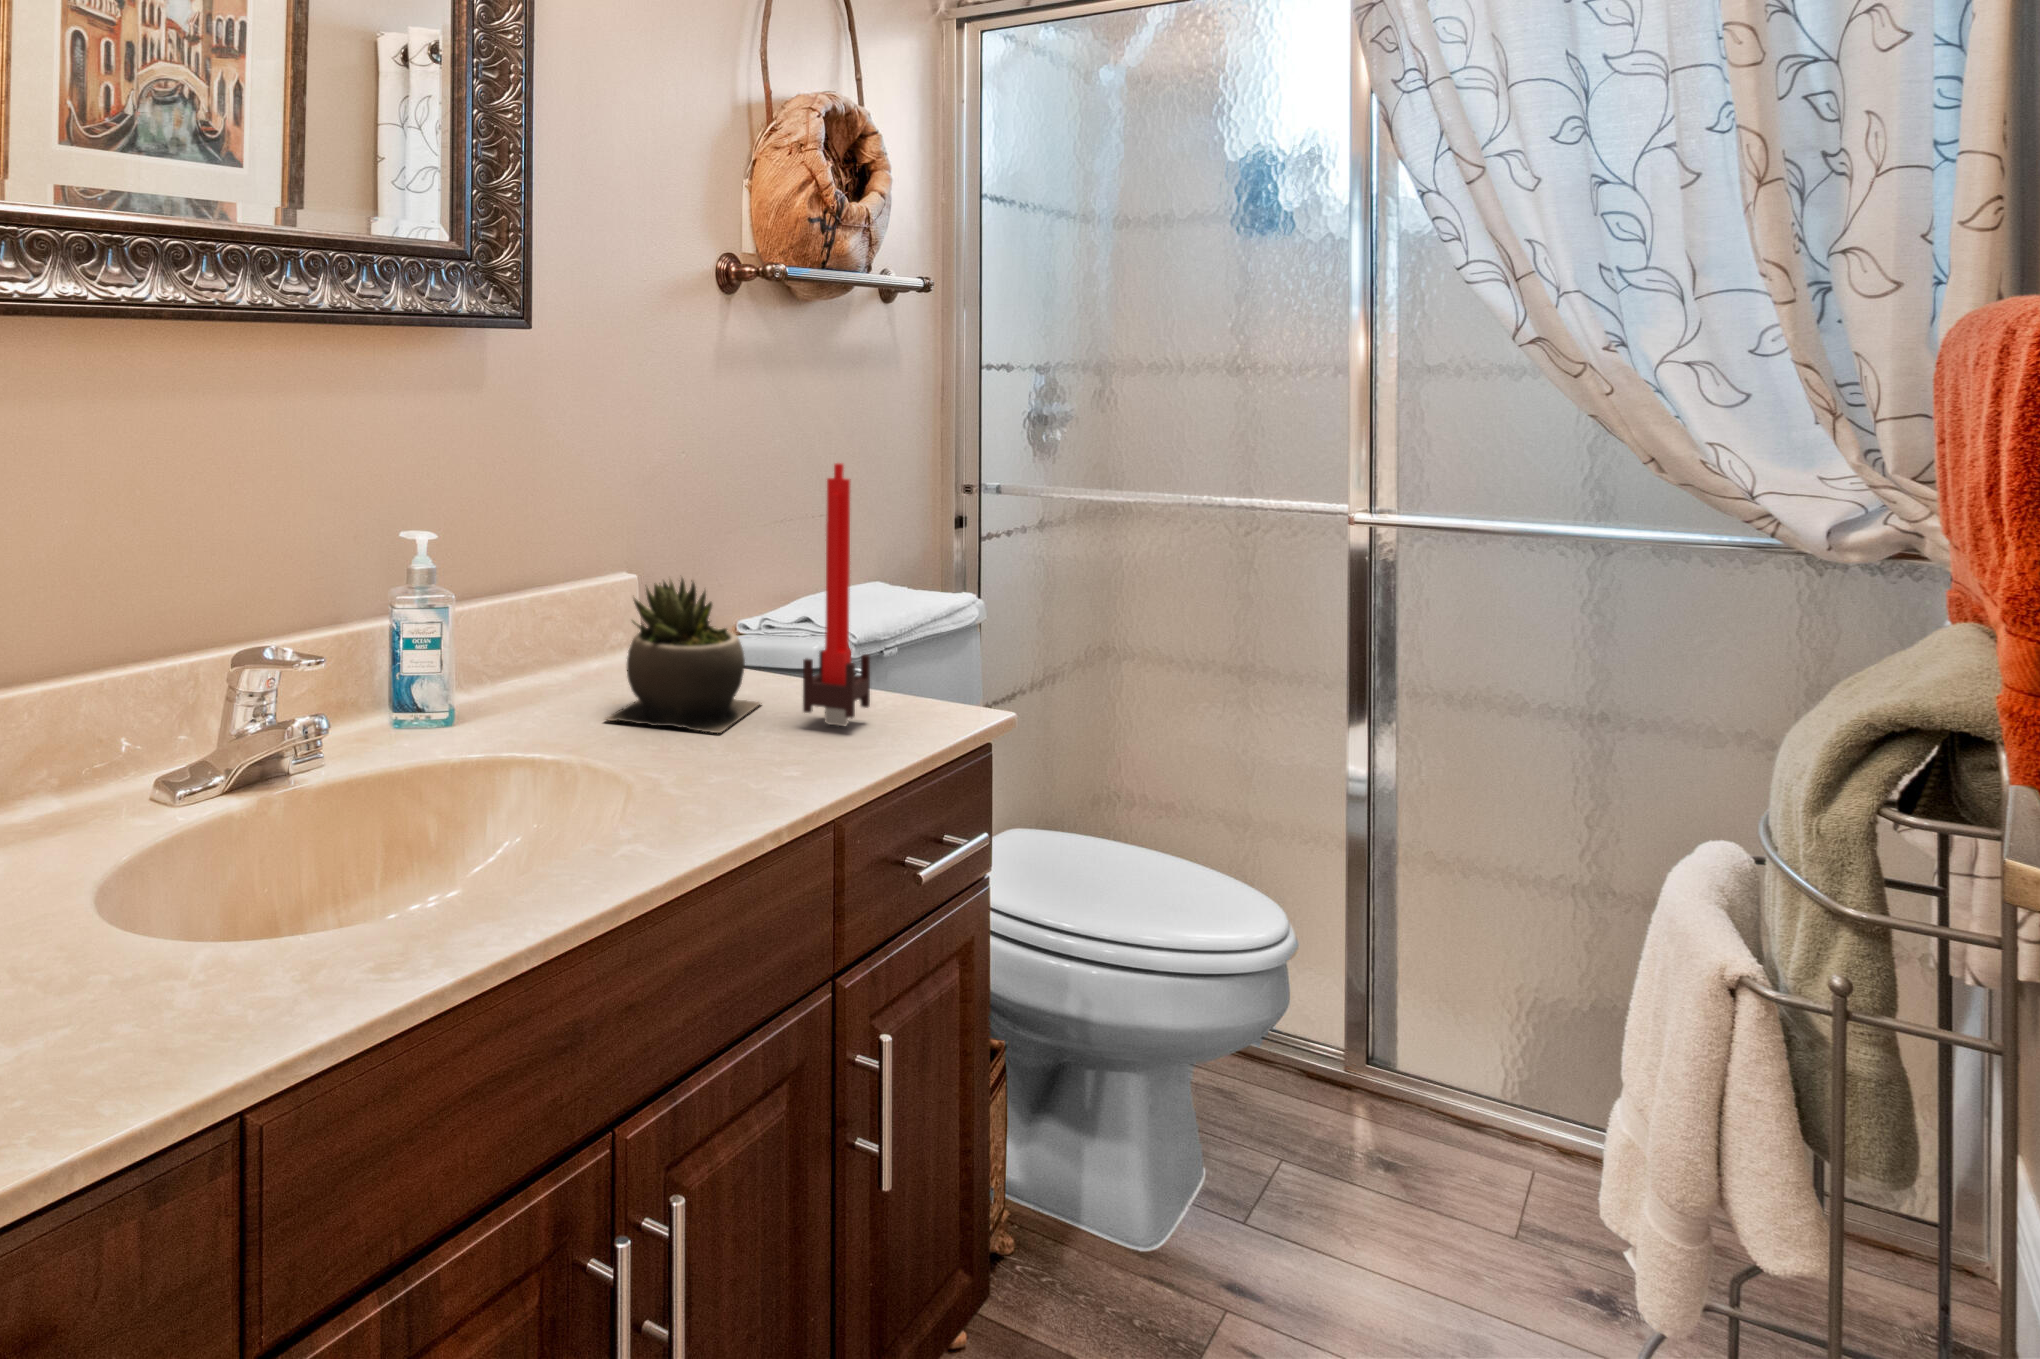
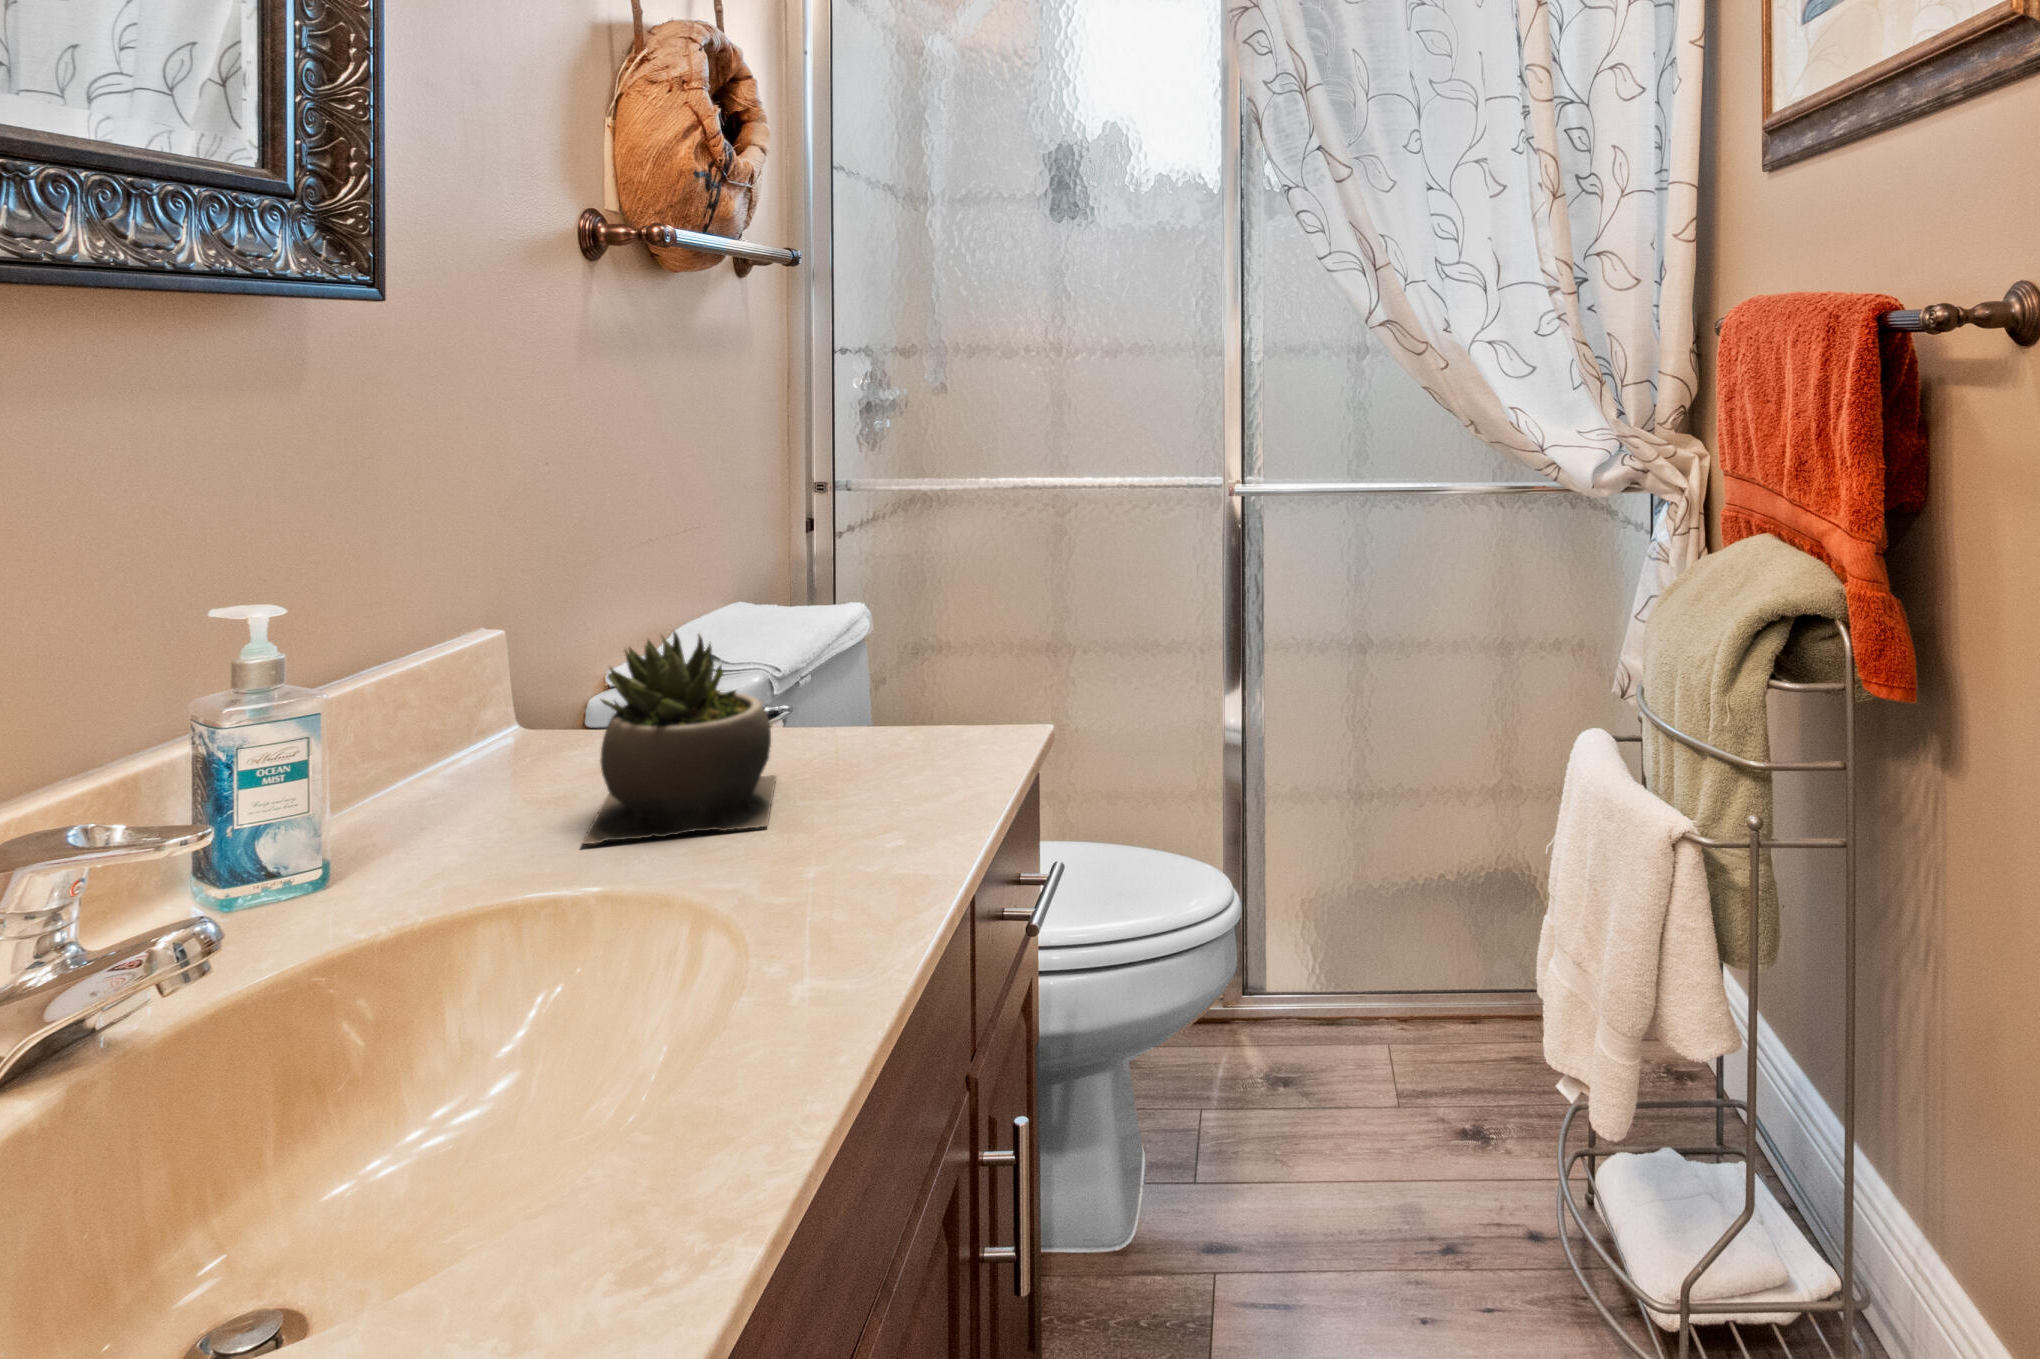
candle: present [803,463,870,726] -> none [861,468,931,786]

